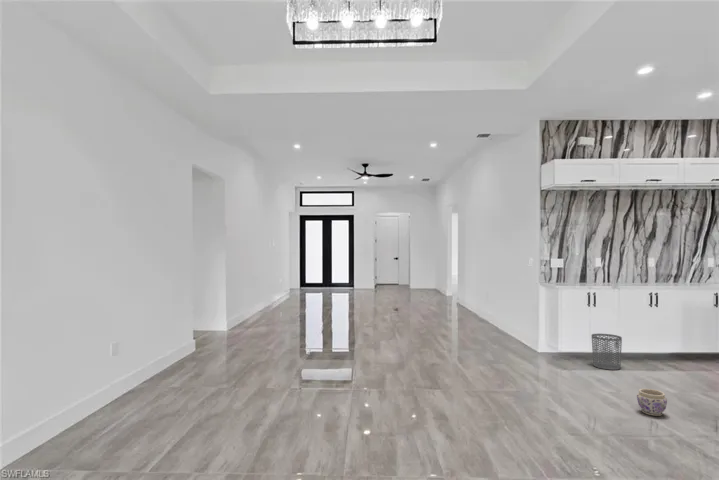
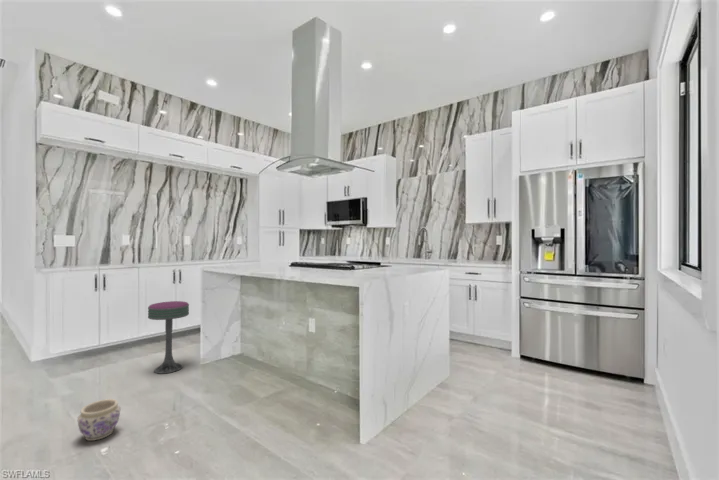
bar stool: none [649,322,689,388] -> present [148,301,189,374]
waste bin: present [592,334,622,370] -> none [93,321,132,365]

